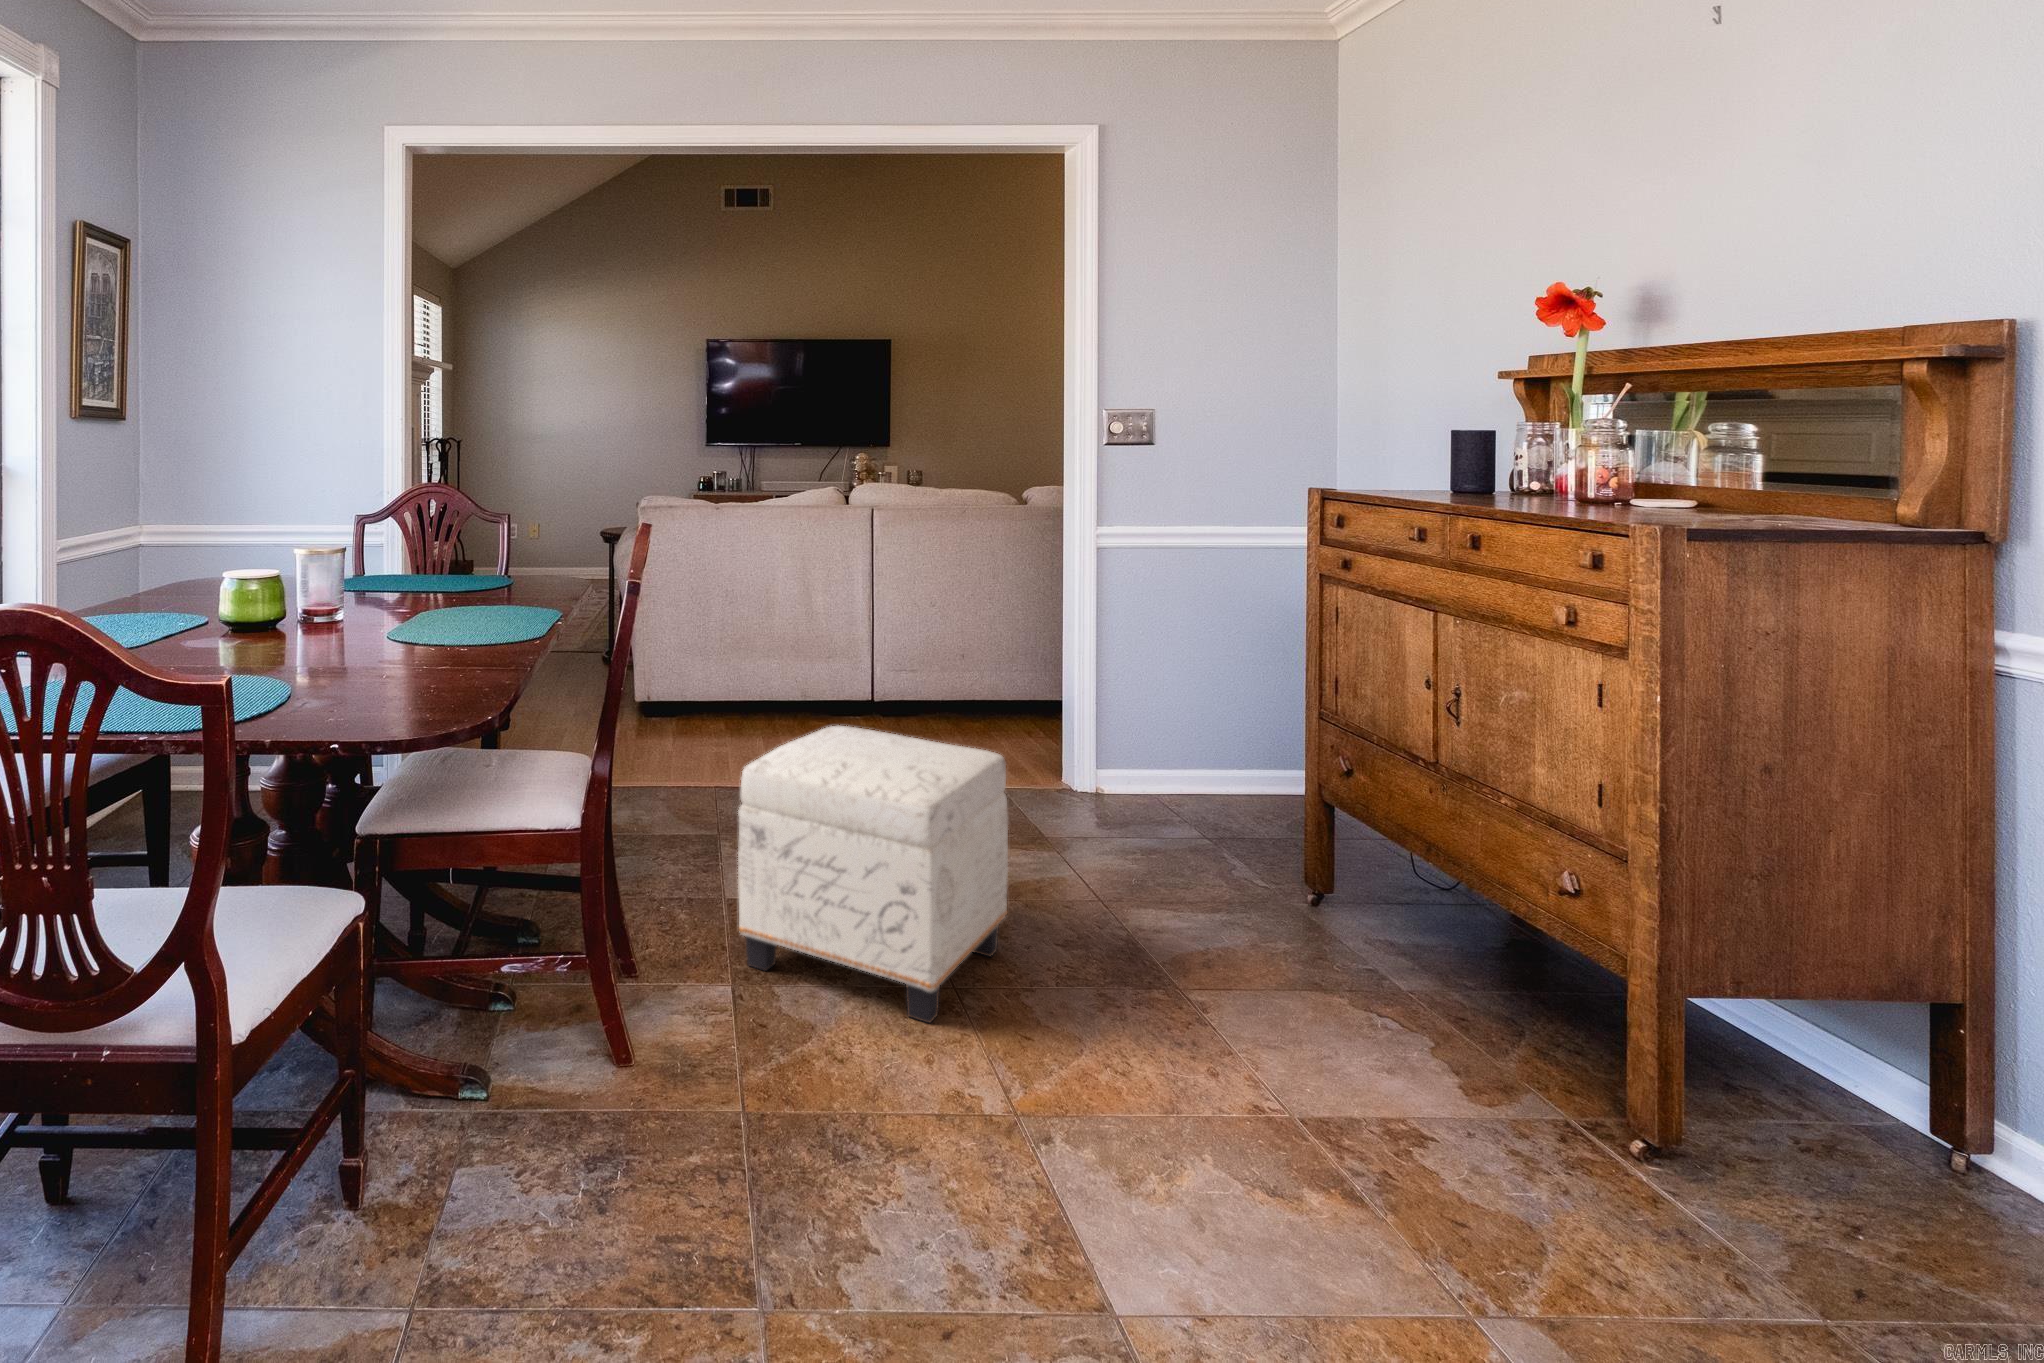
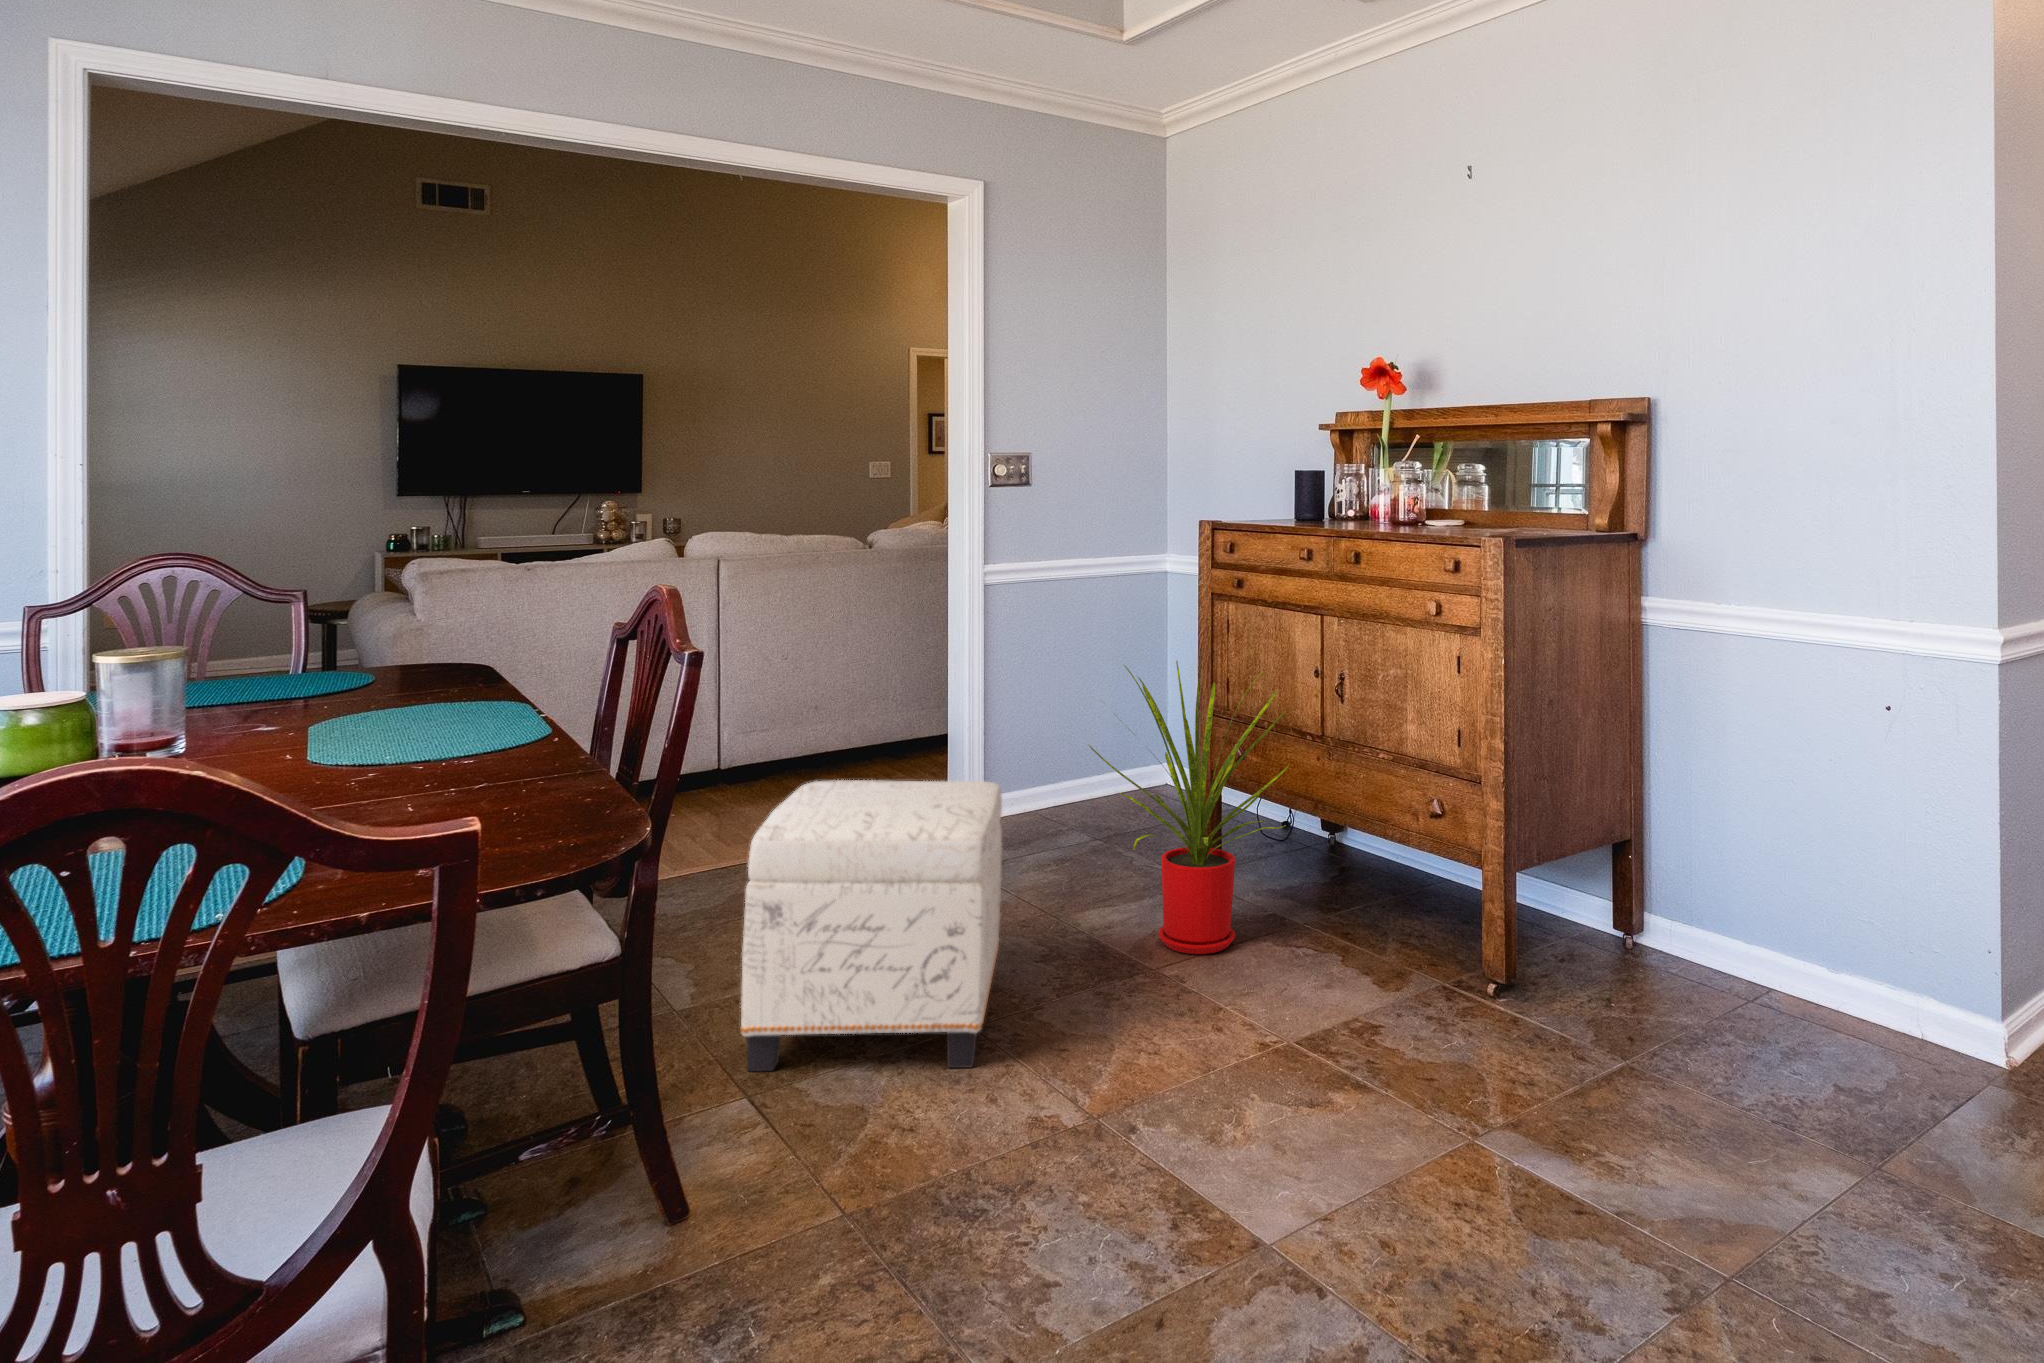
house plant: none [1126,648,1387,987] -> present [1089,661,1289,954]

